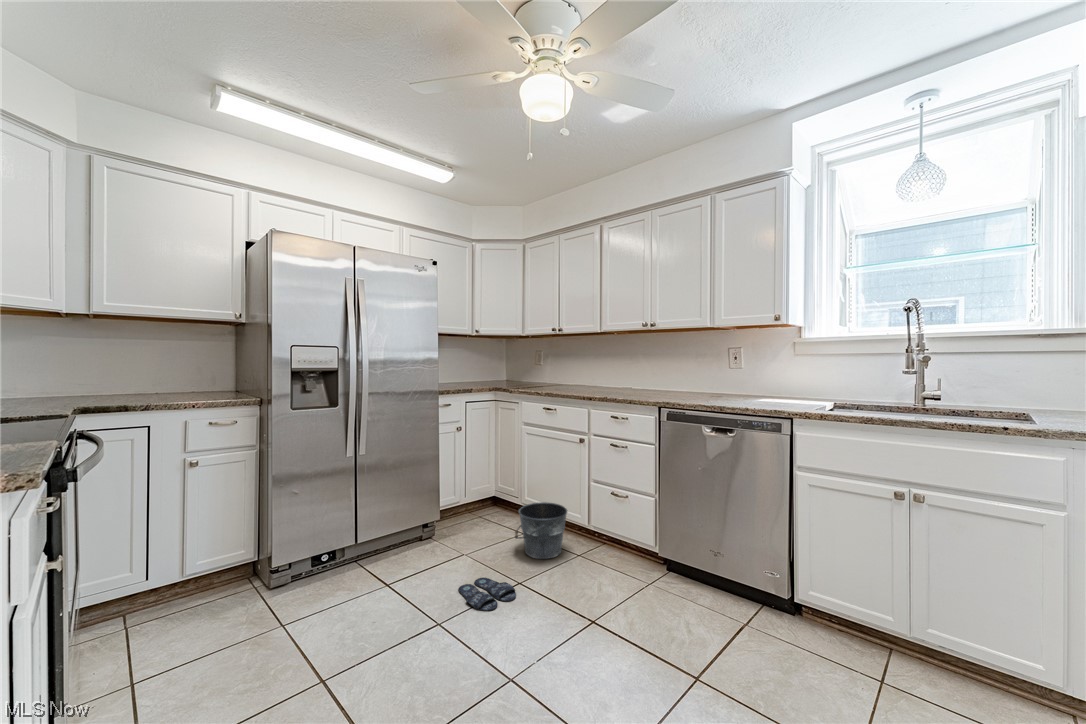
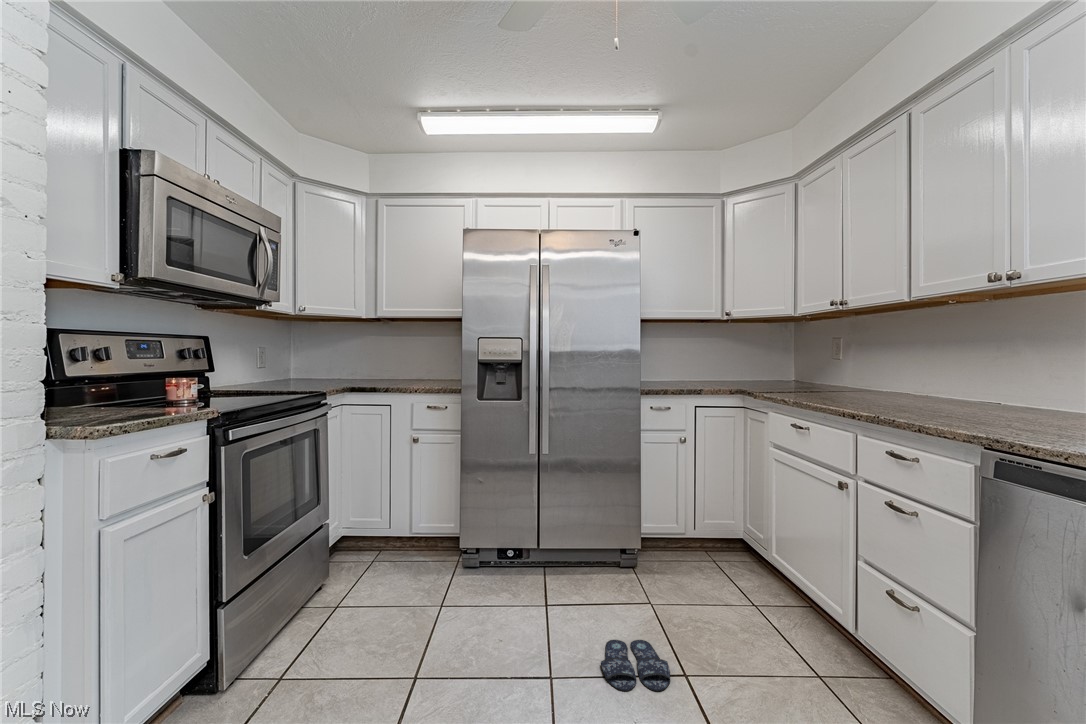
bucket: present [515,502,567,559] -> none [713,562,803,657]

